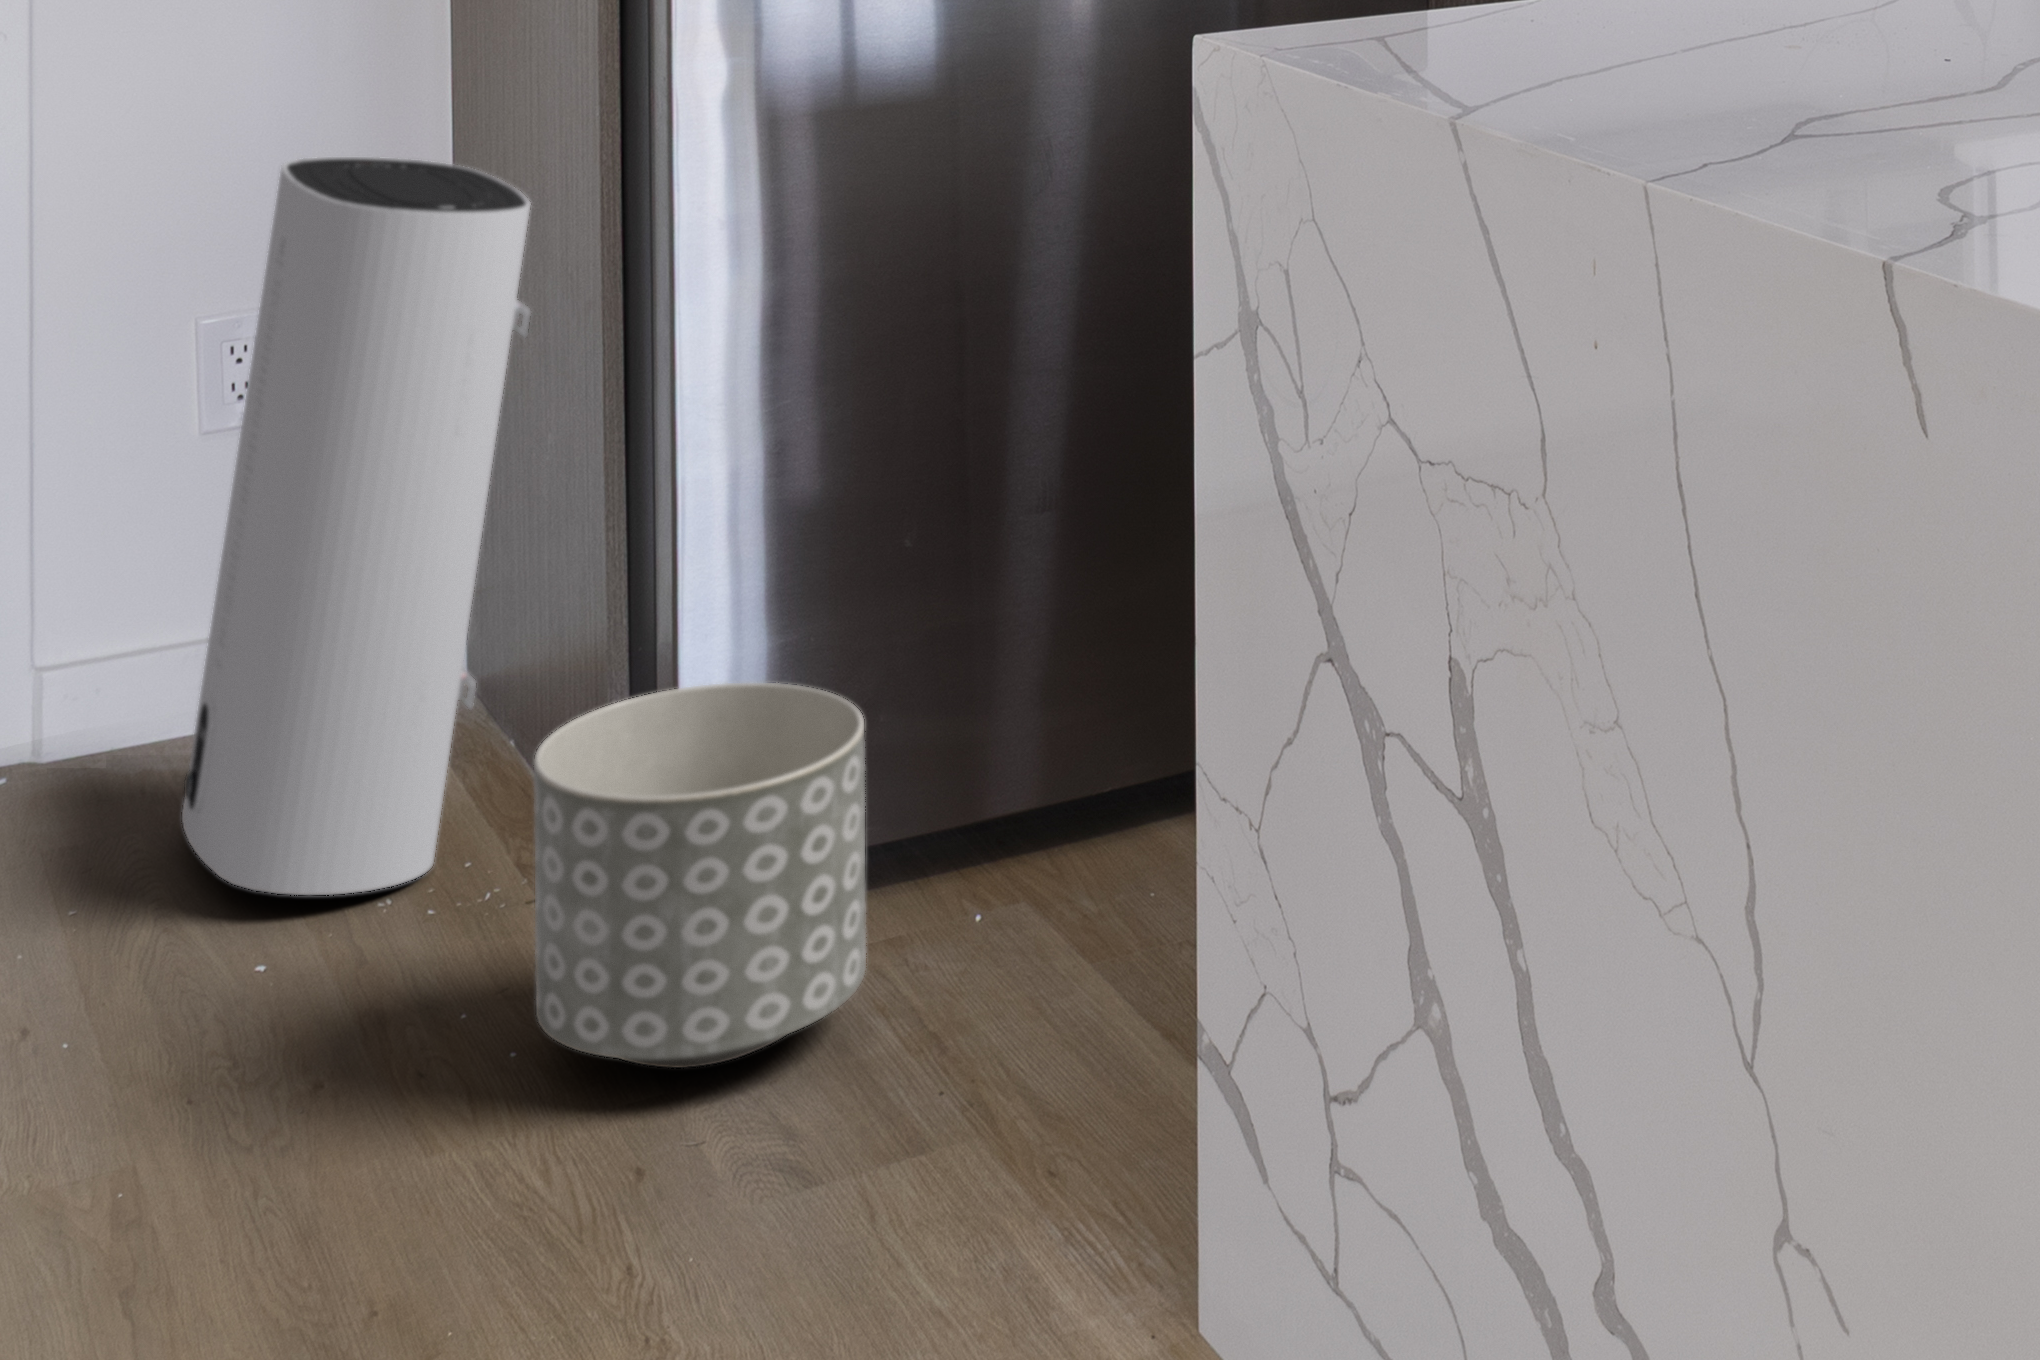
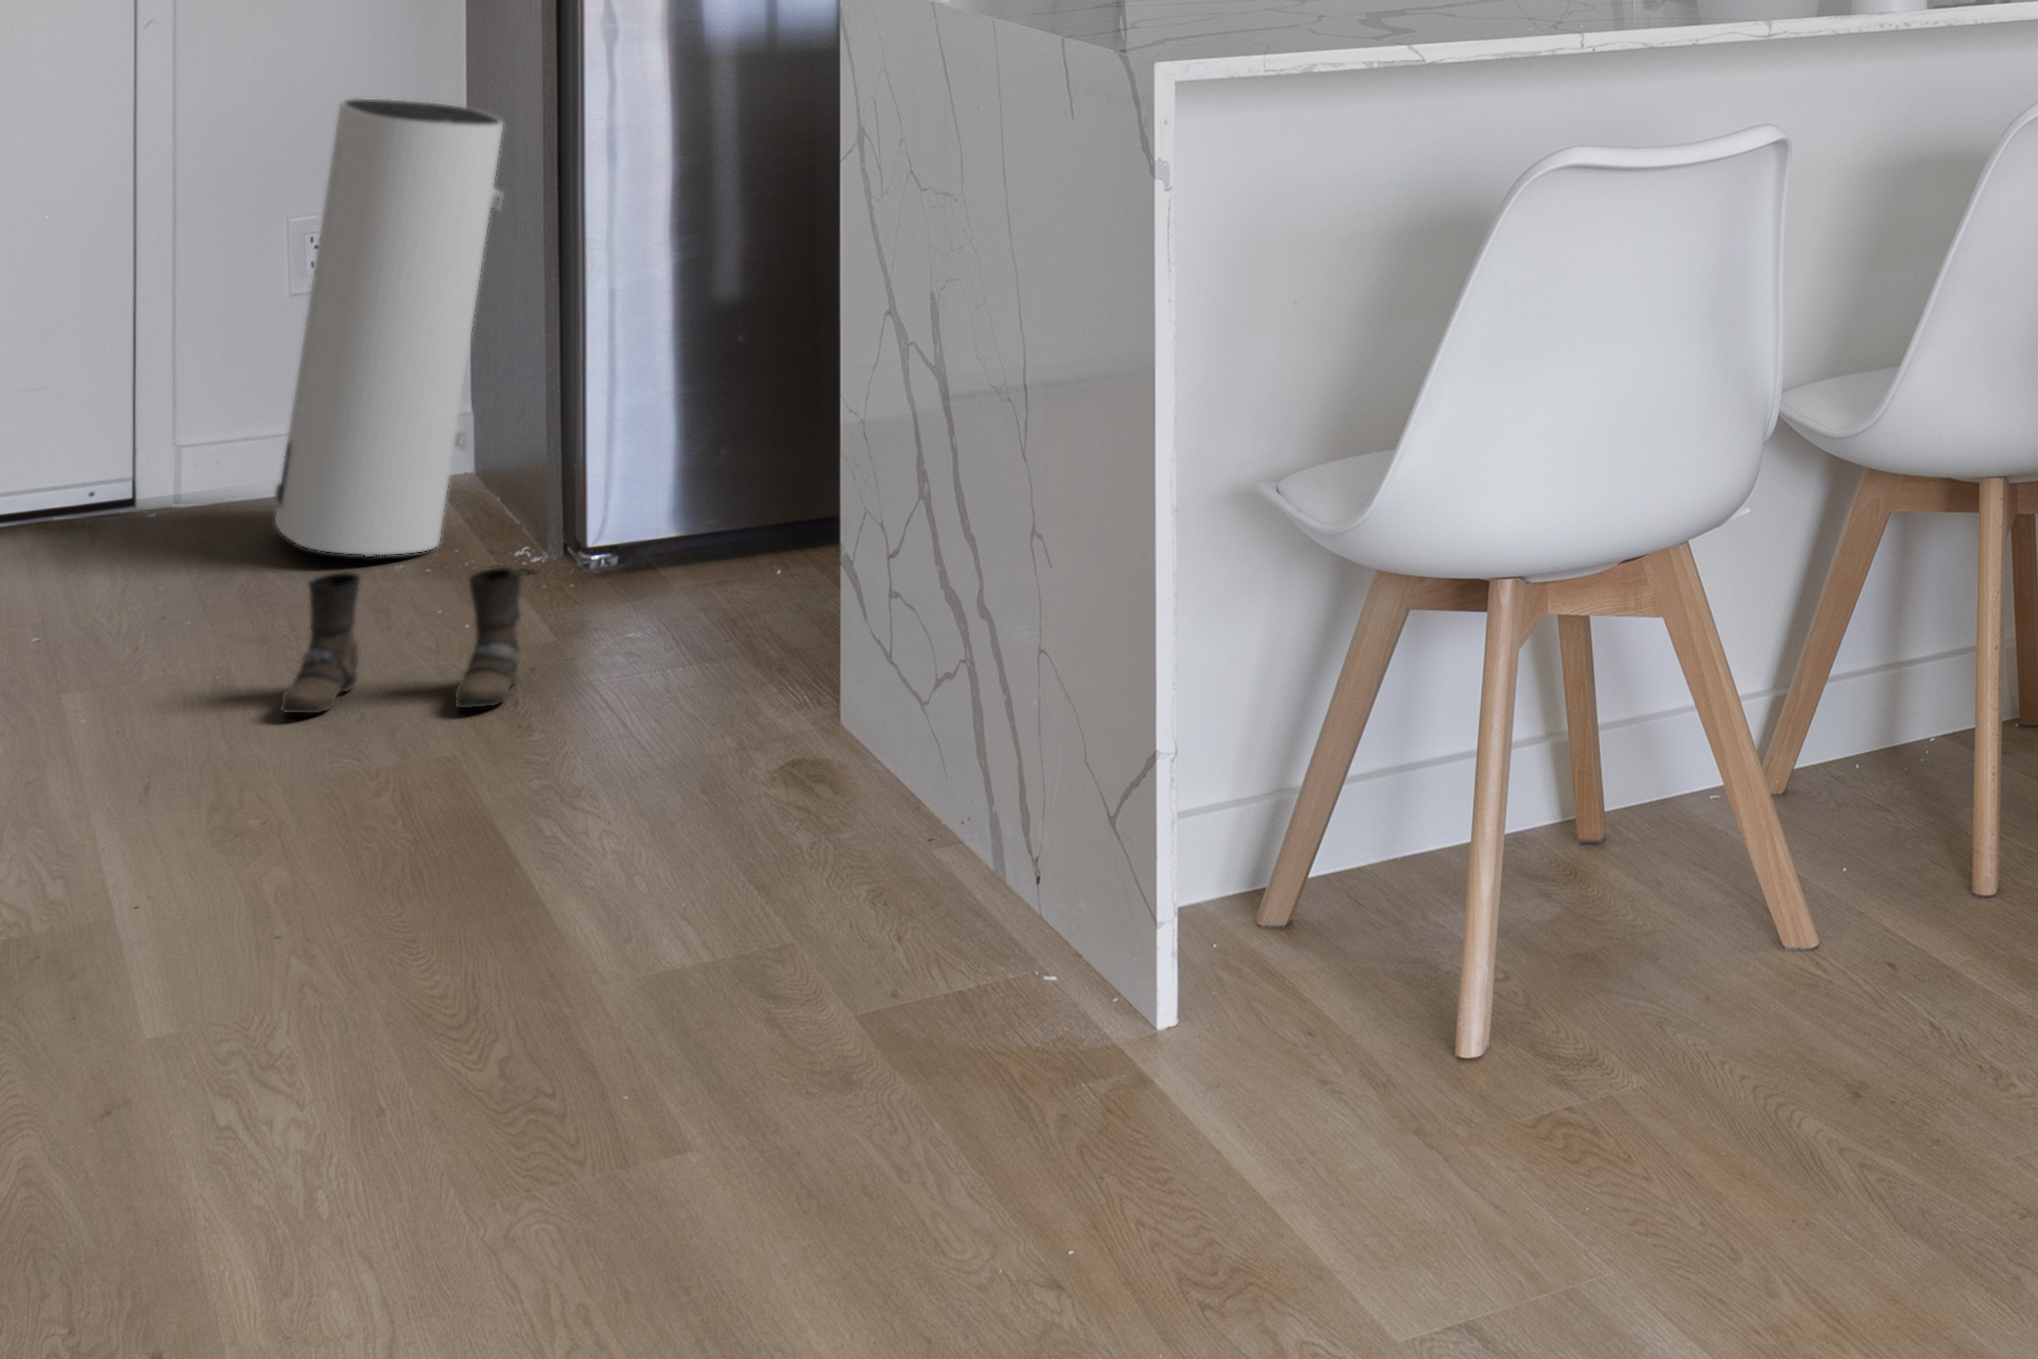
planter: present [534,683,866,1068] -> none [486,410,698,626]
boots: none [216,1025,617,1319] -> present [281,568,523,713]

